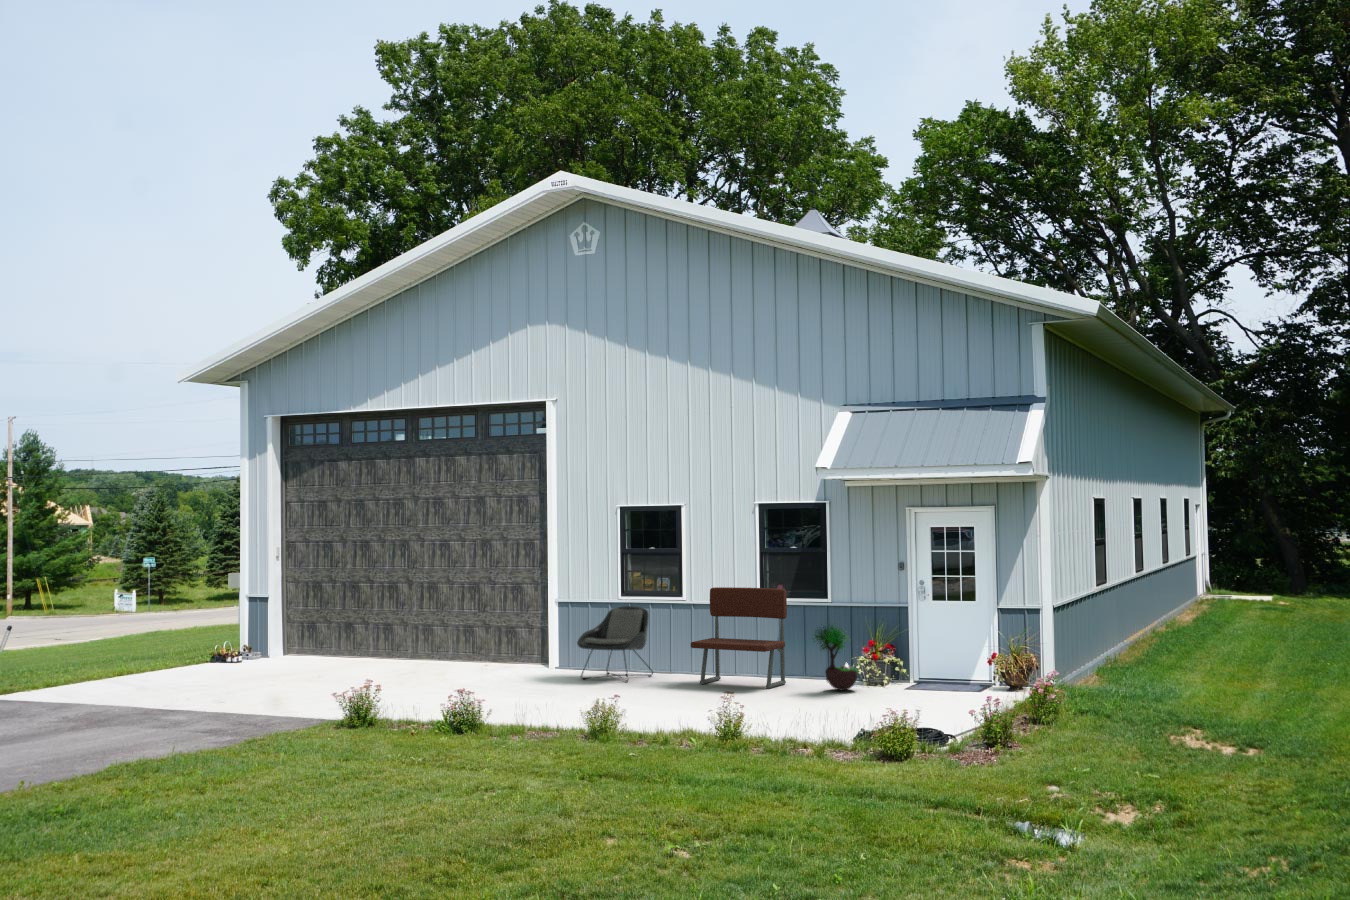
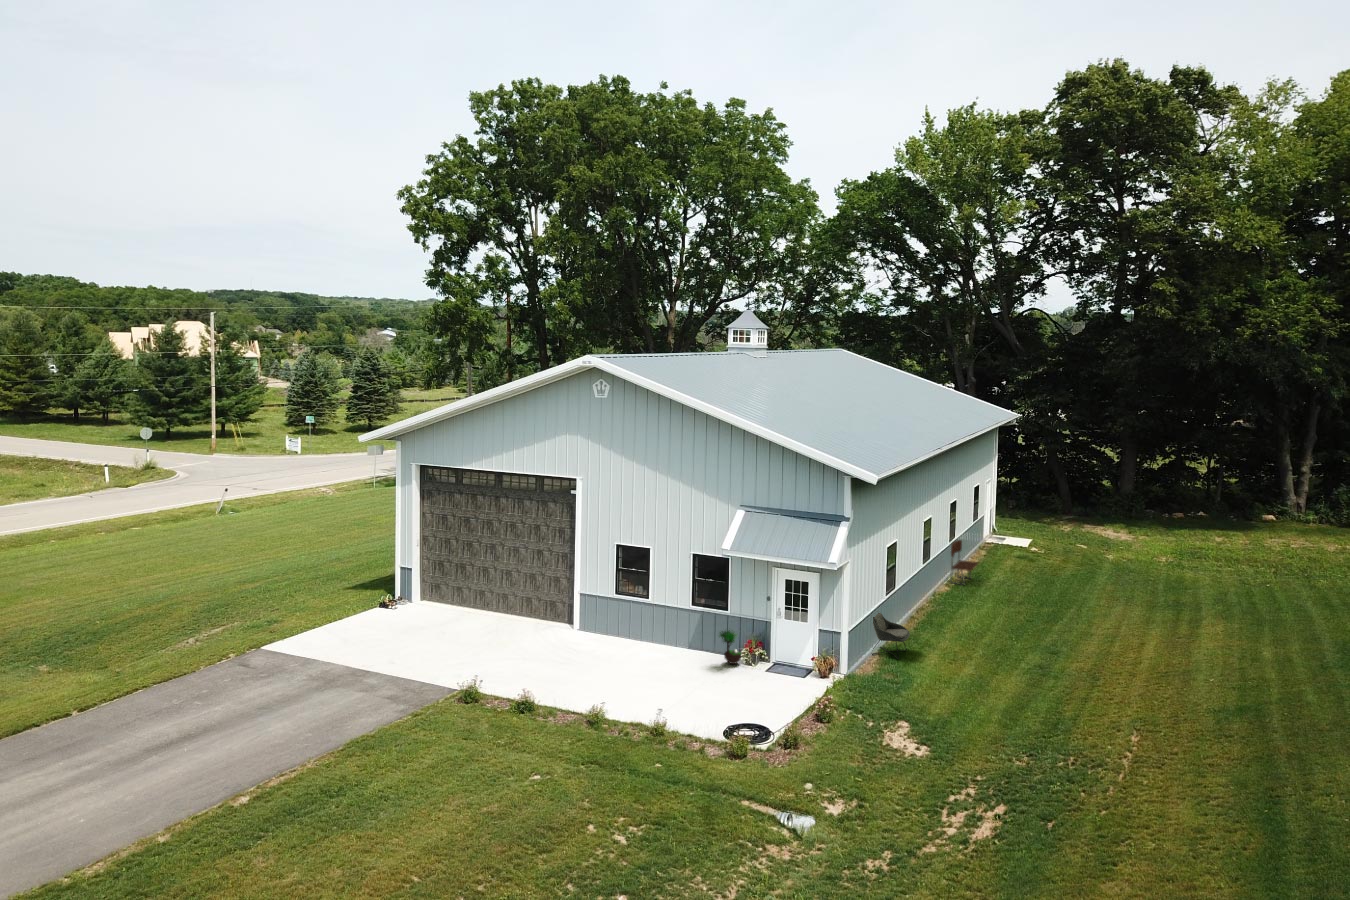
bench: present [691,587,787,689] -> present [950,540,978,585]
lounge chair: present [577,606,653,682] -> present [872,613,910,659]

